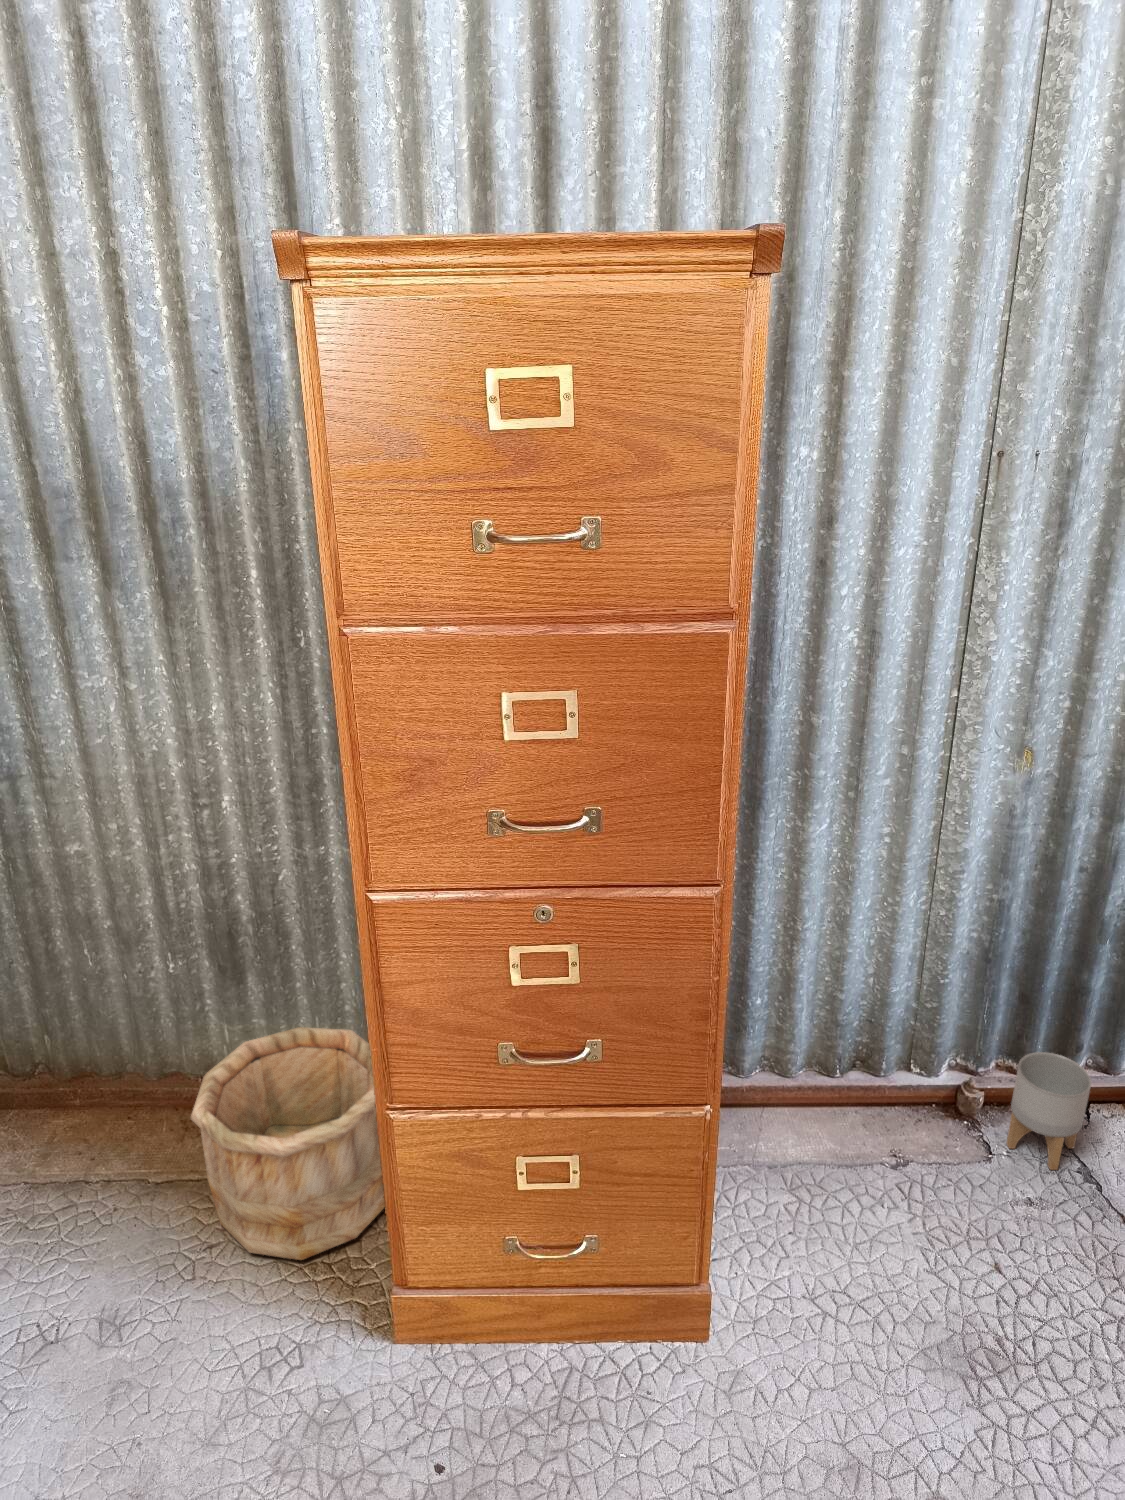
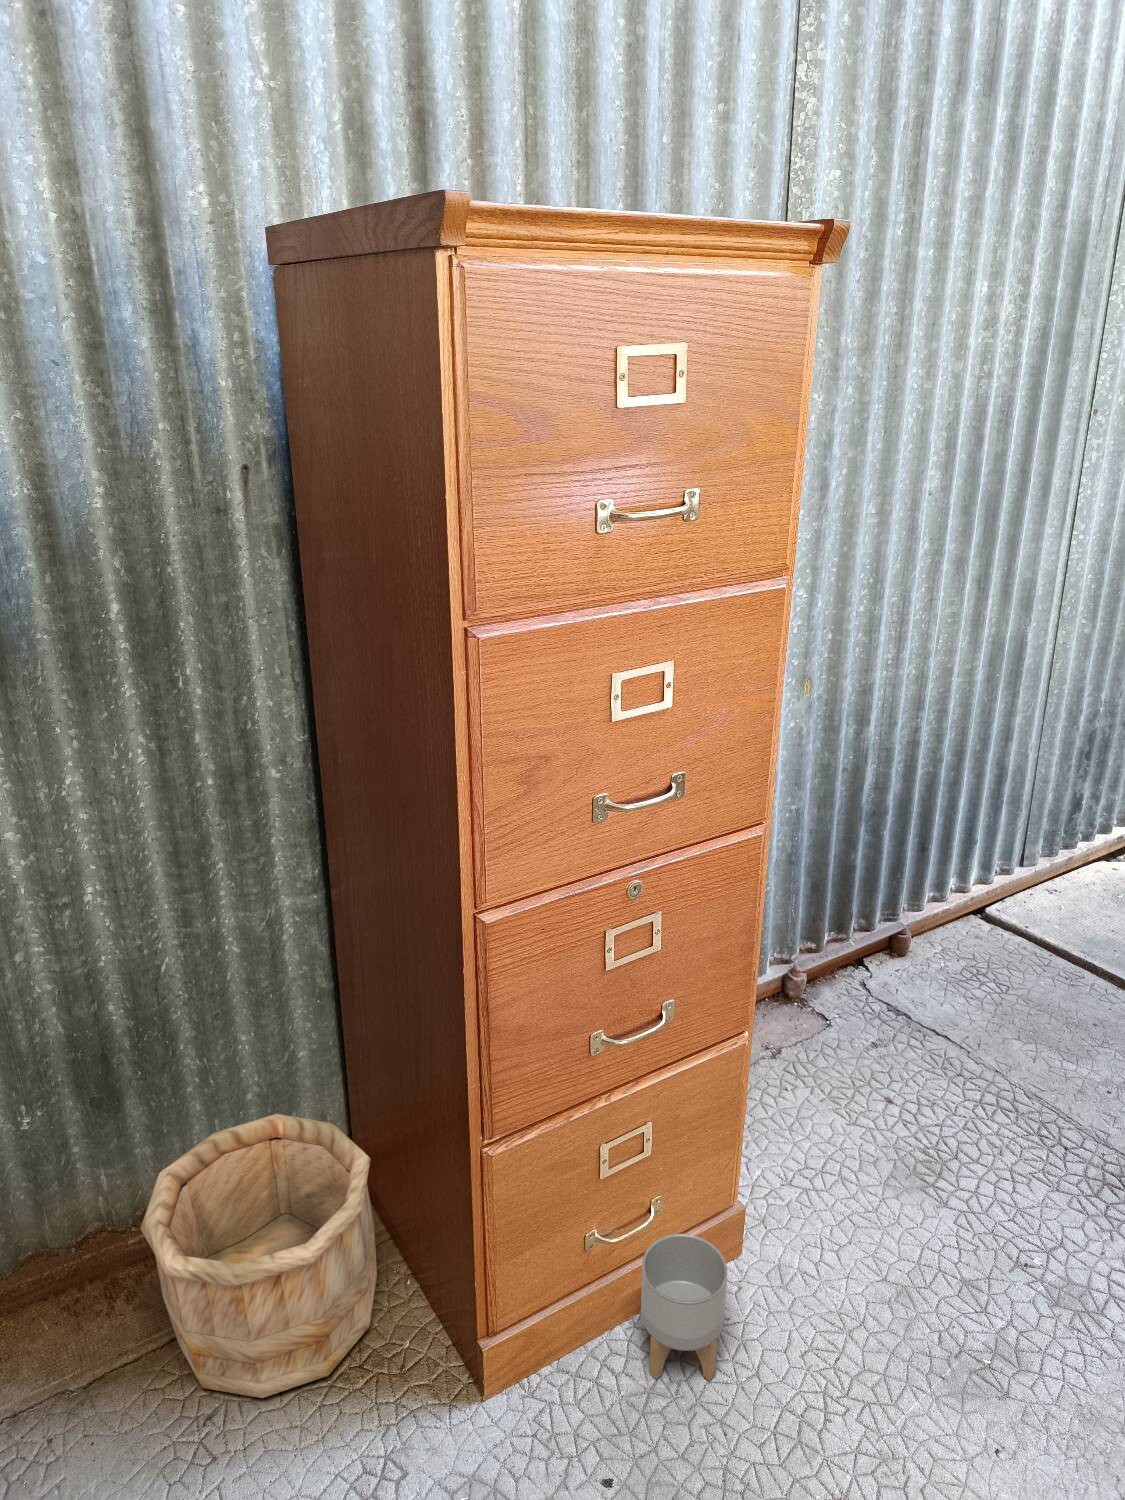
planter: present [1006,1052,1091,1170] -> present [641,1234,727,1381]

